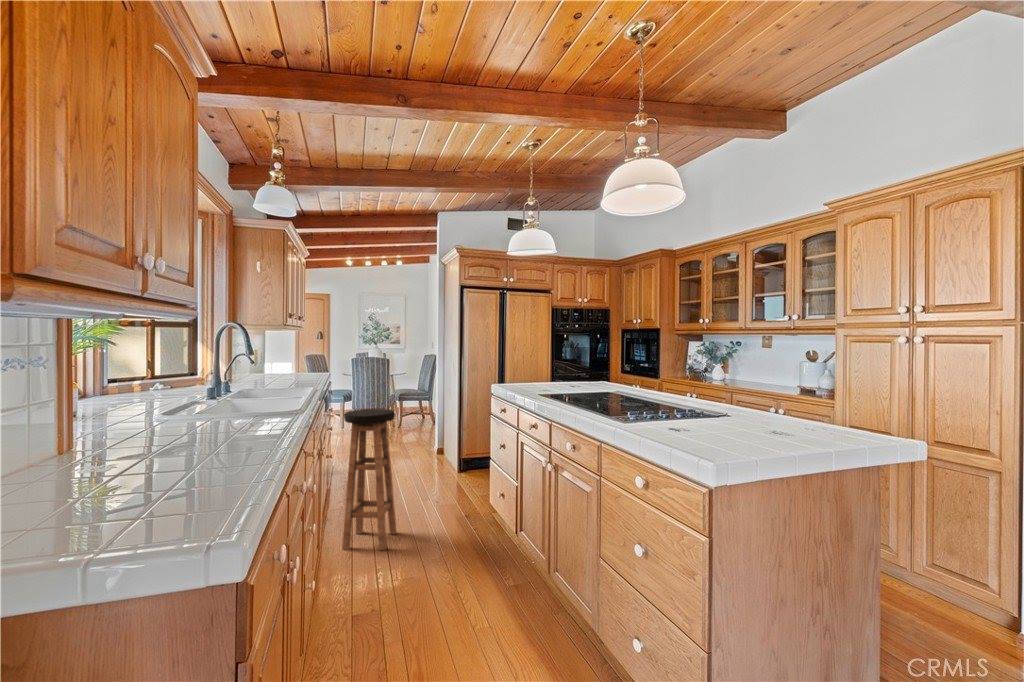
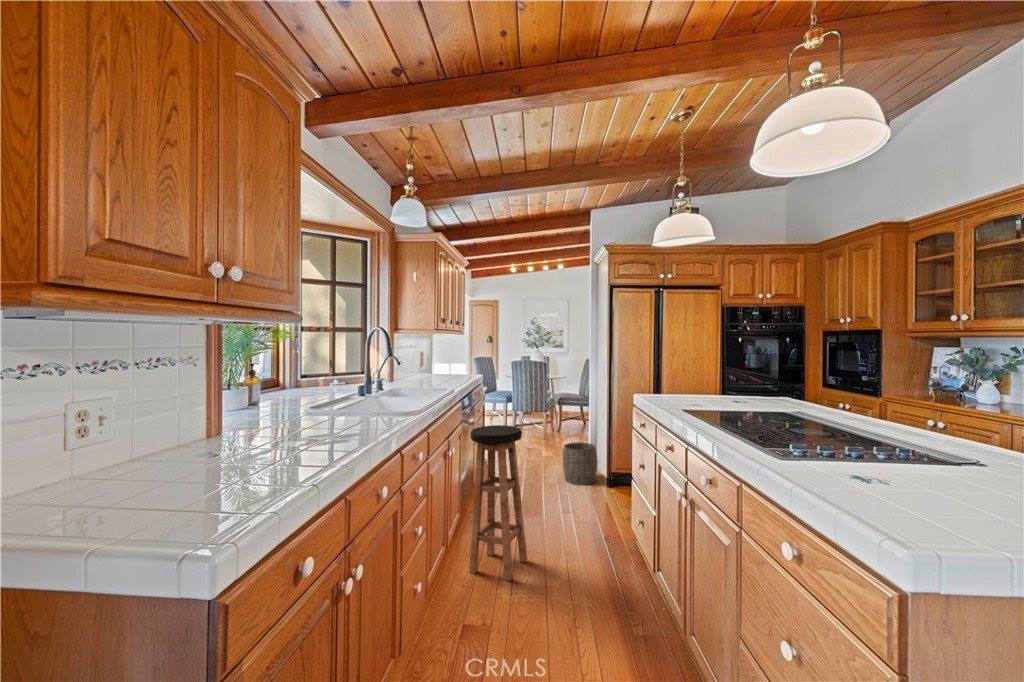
woven basket: none [413,430,446,469] -> present [563,442,597,485]

